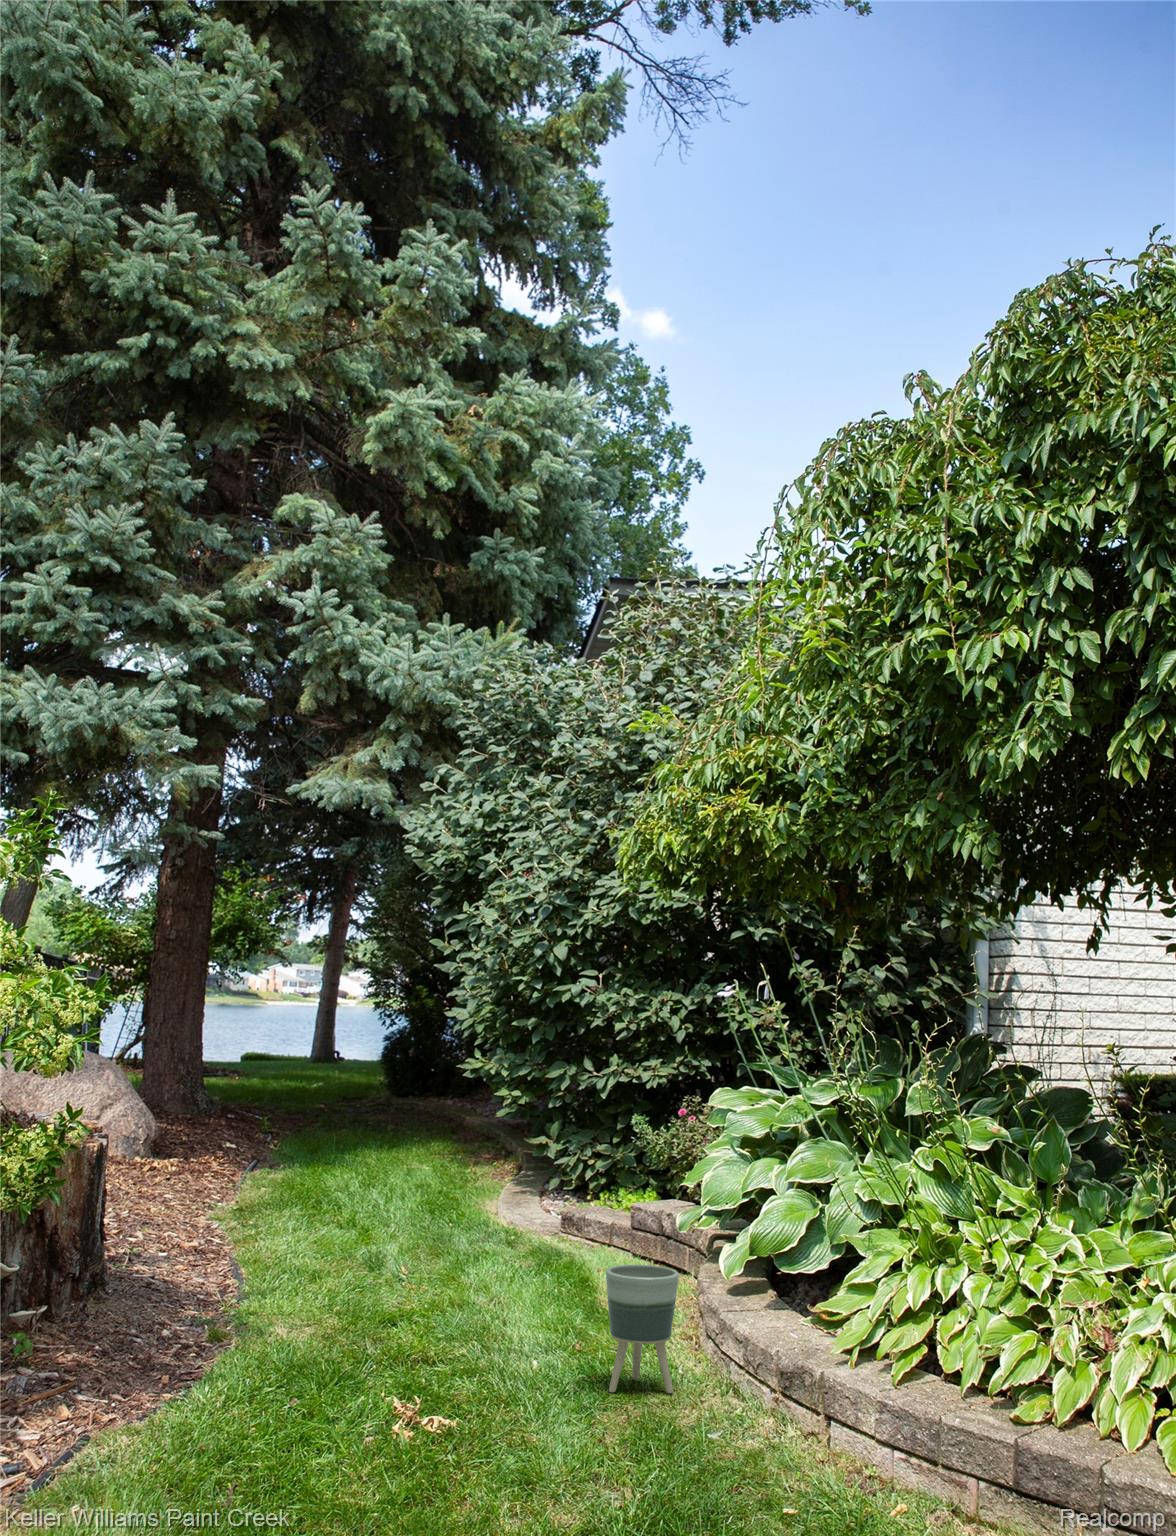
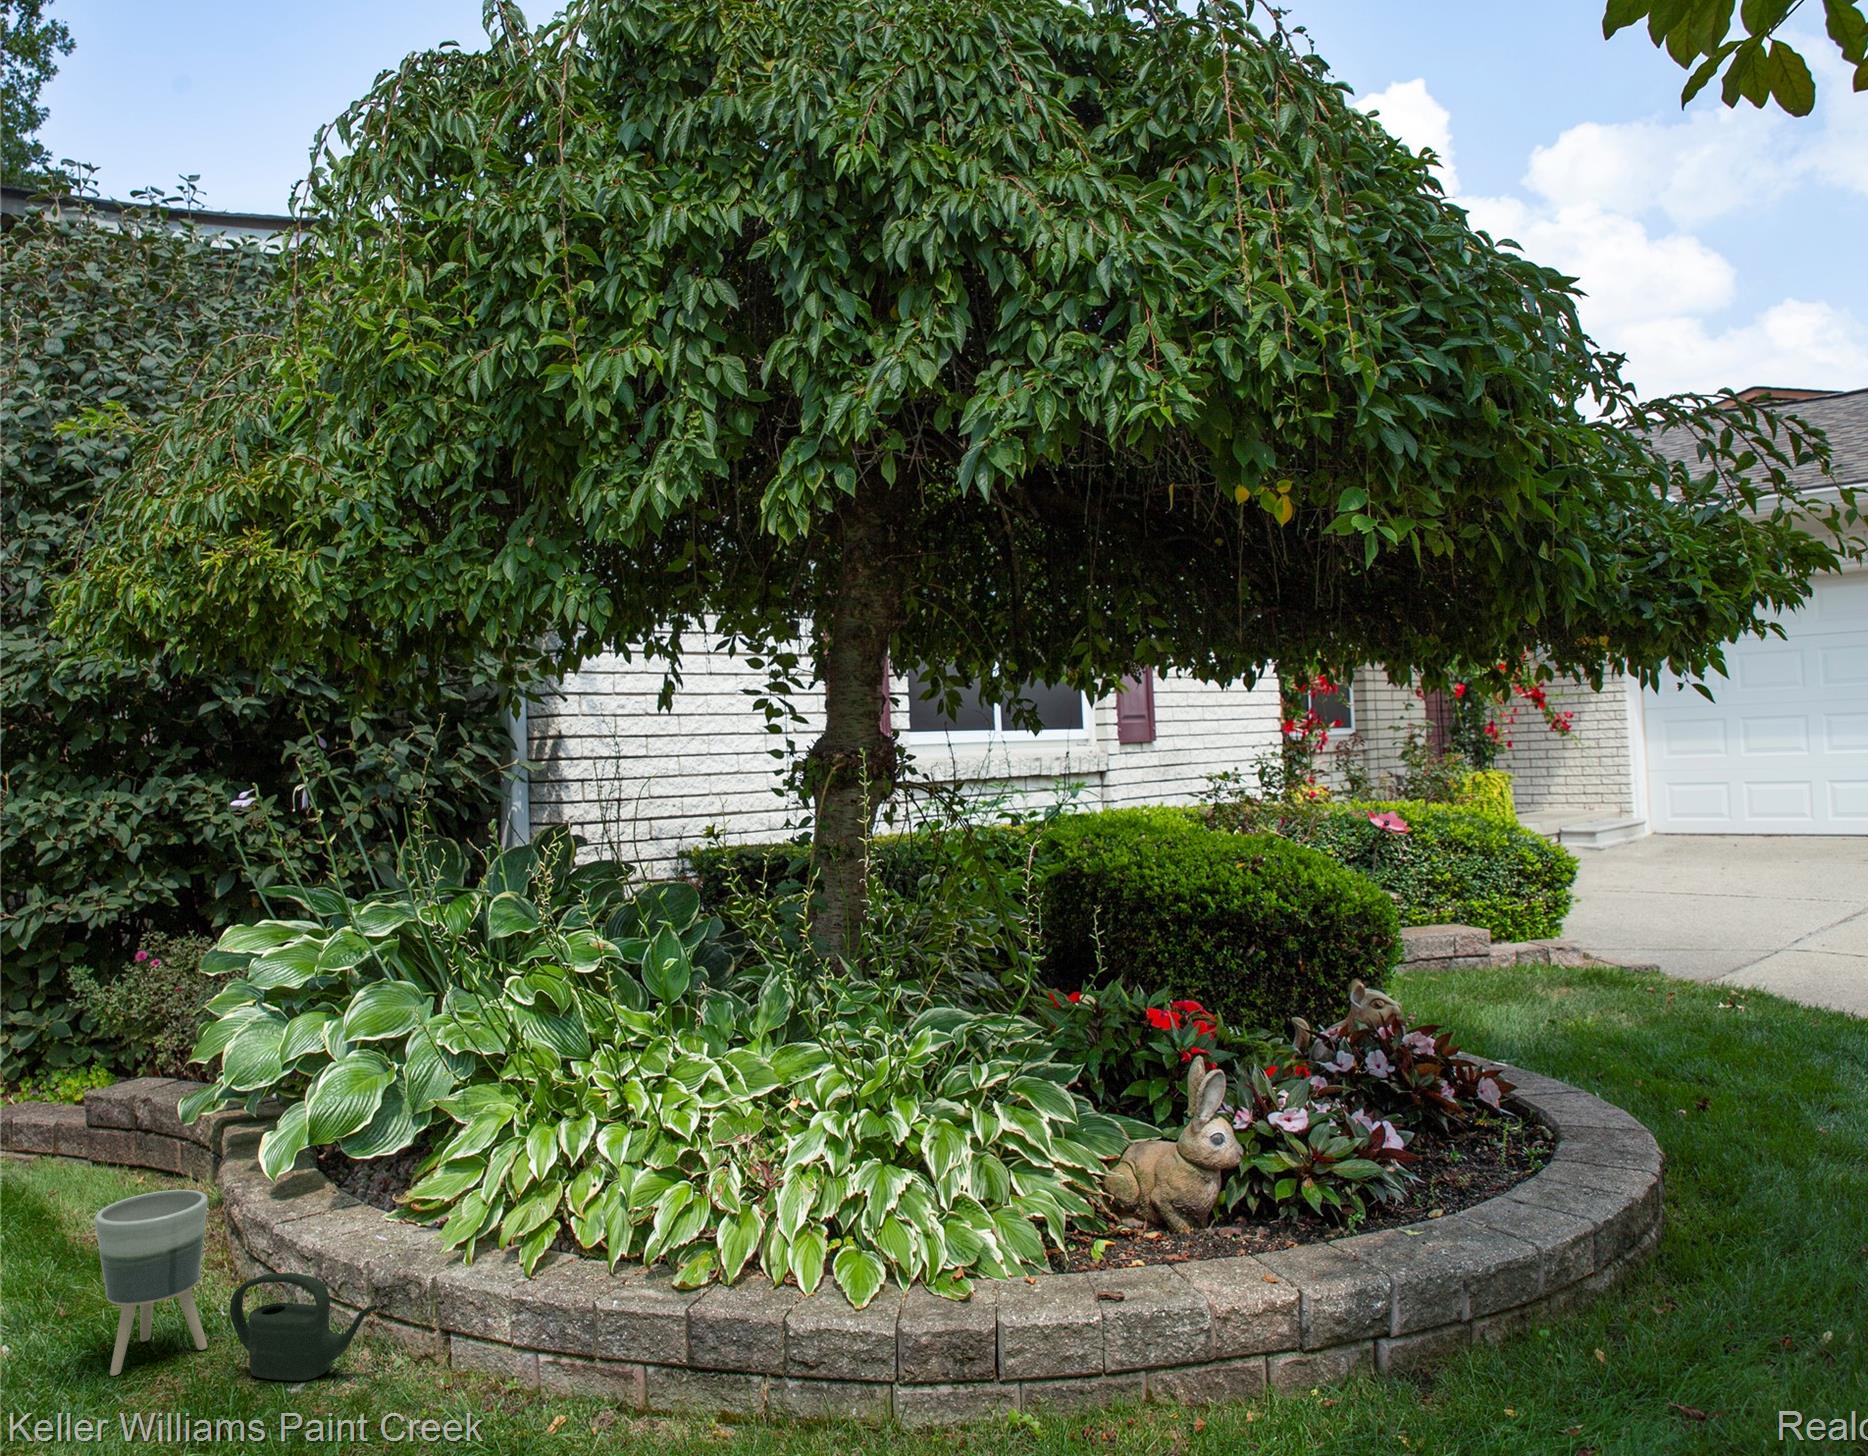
watering can: none [685,1337,781,1427] -> present [230,1273,377,1381]

